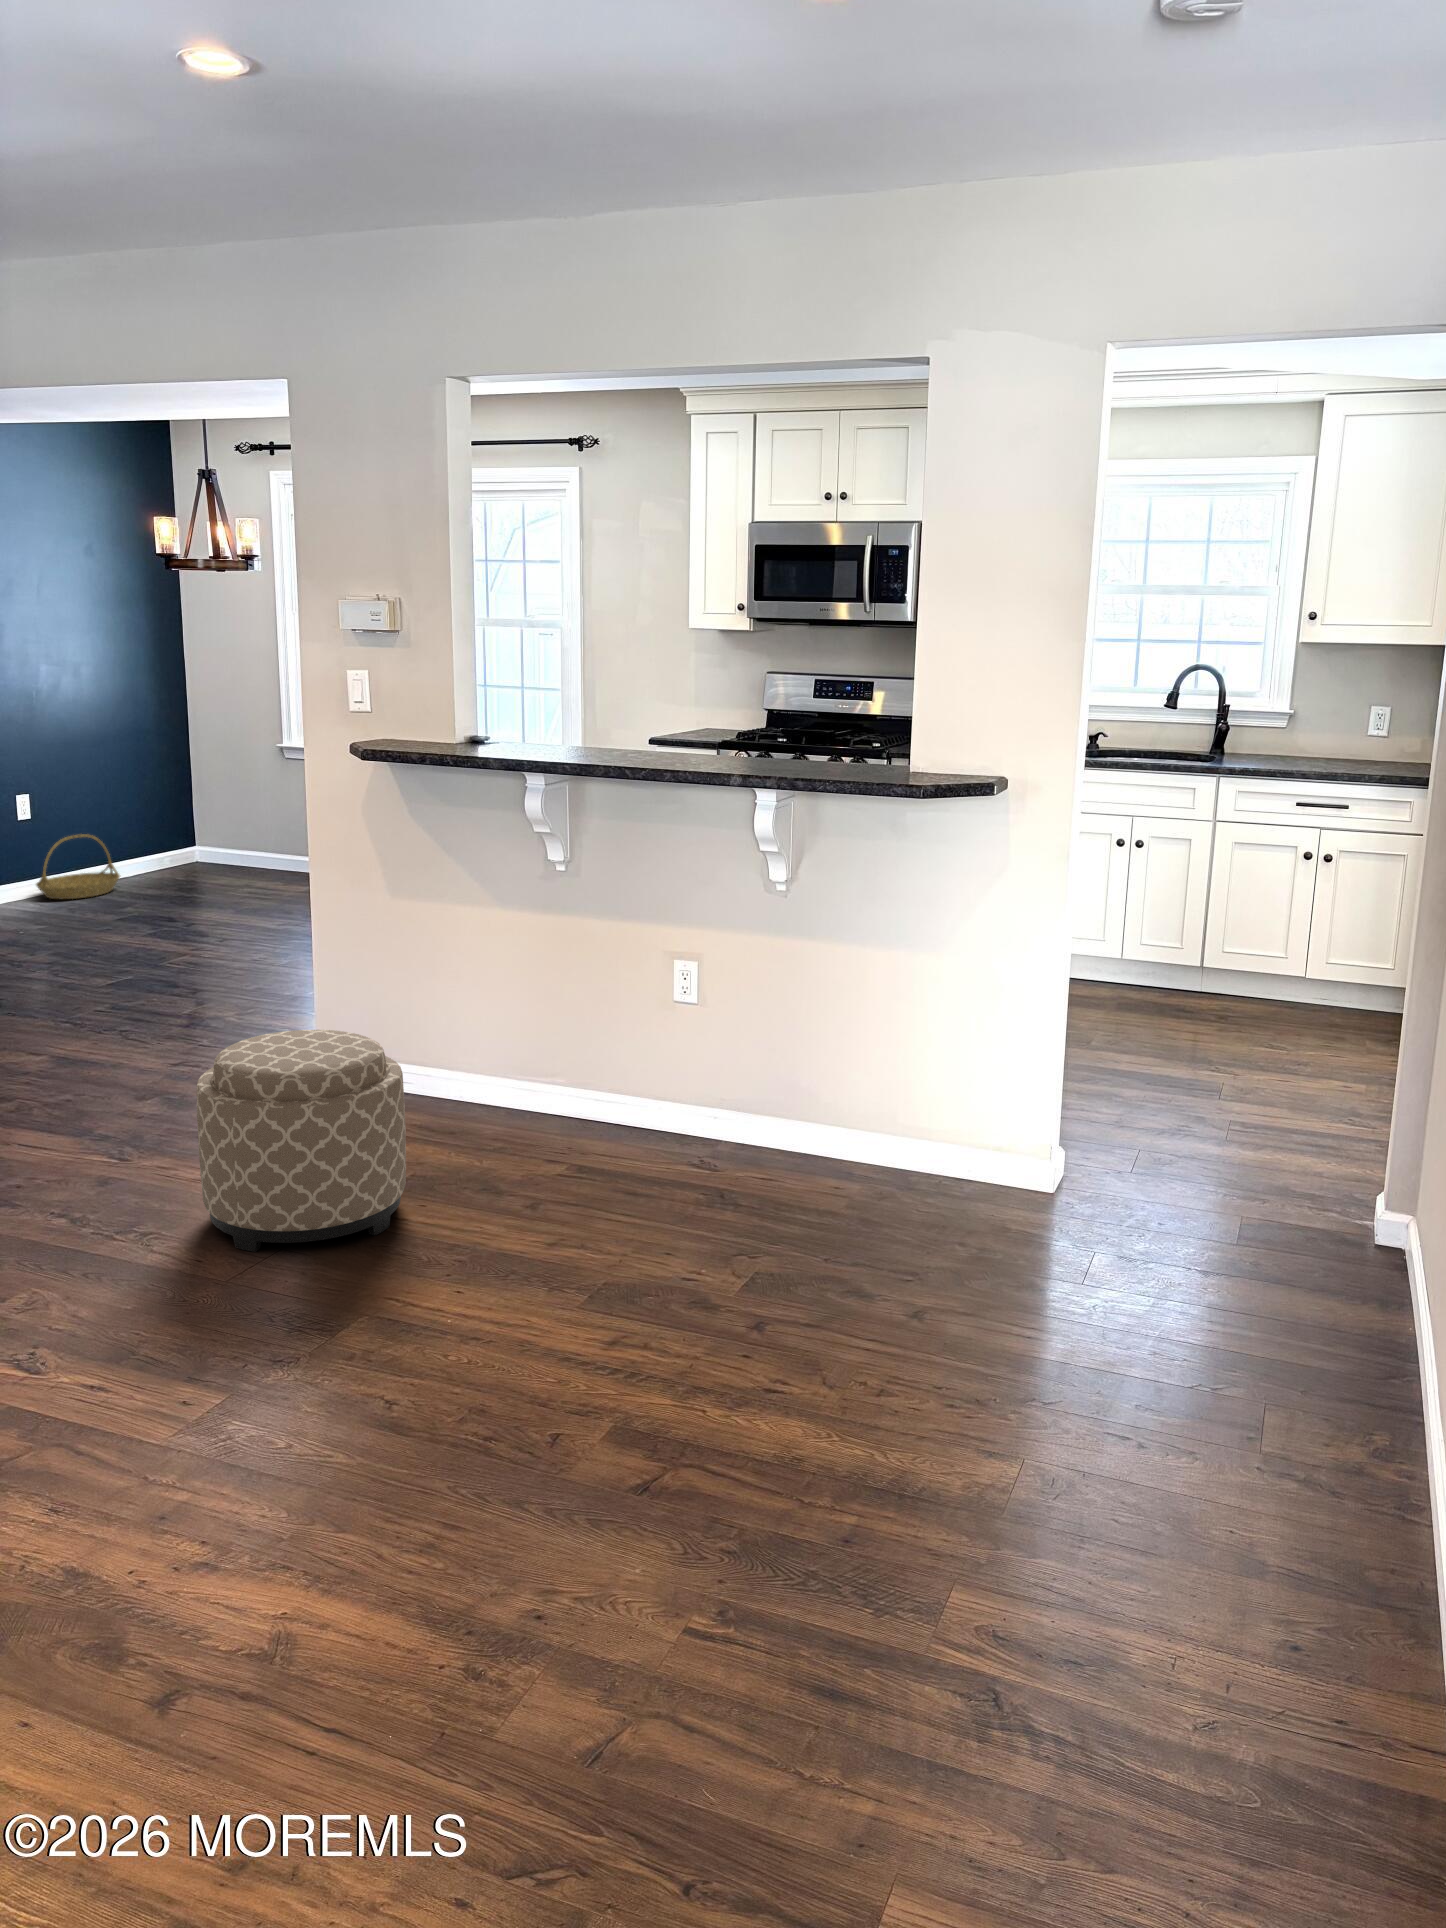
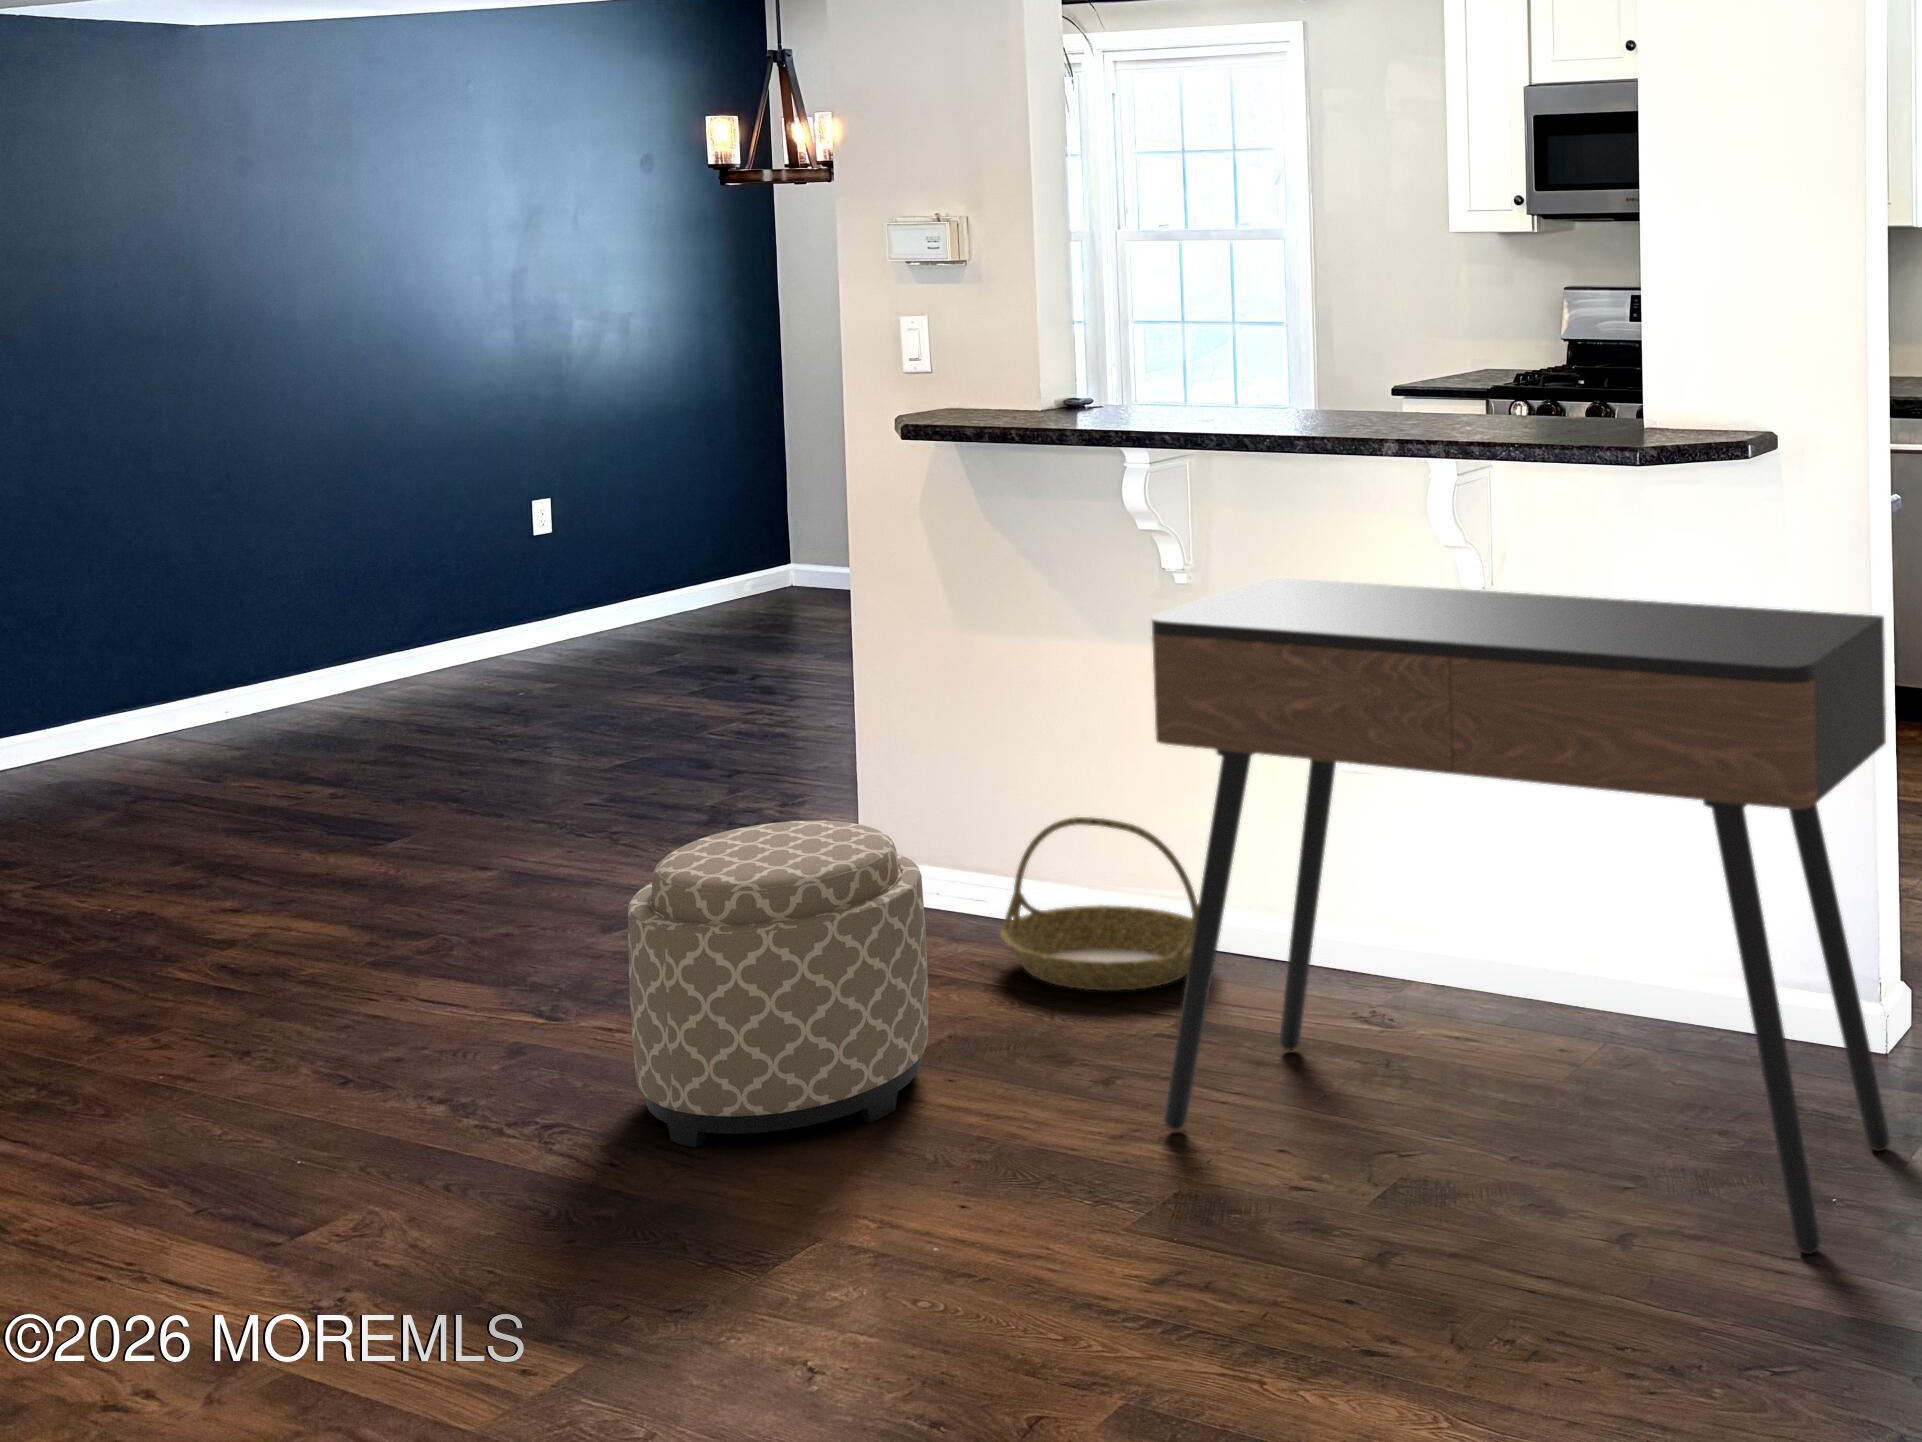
basket: present [36,834,120,899] -> present [1000,817,1198,991]
console table: none [584,868,1101,1323] -> present [1152,578,1890,1254]

